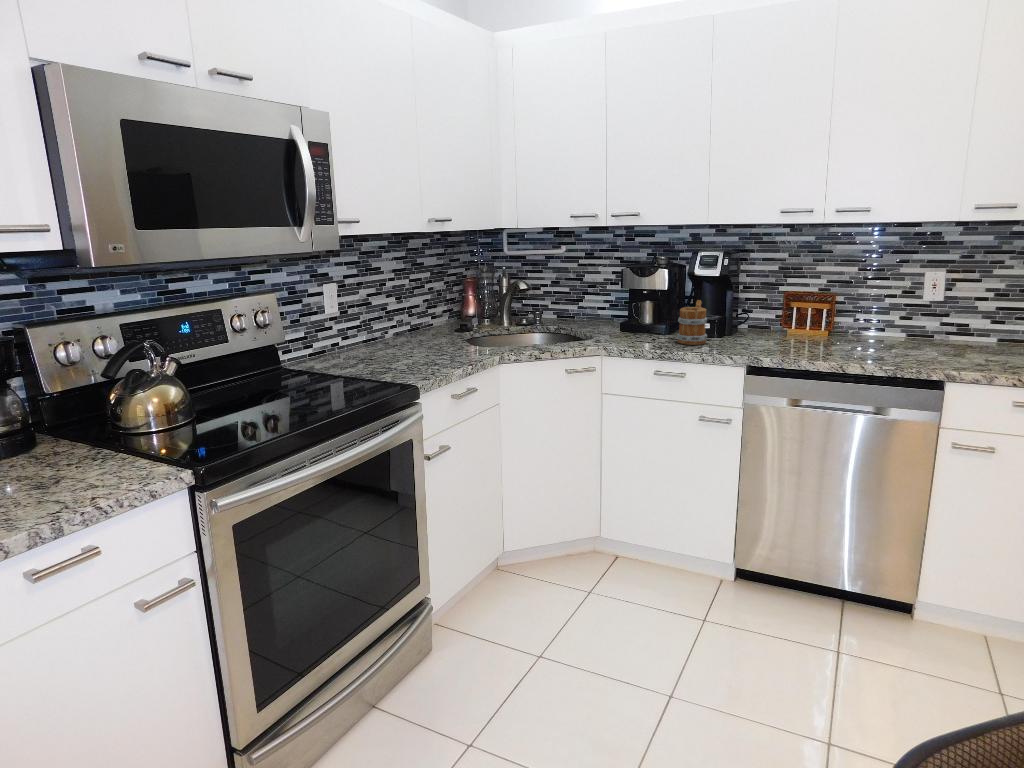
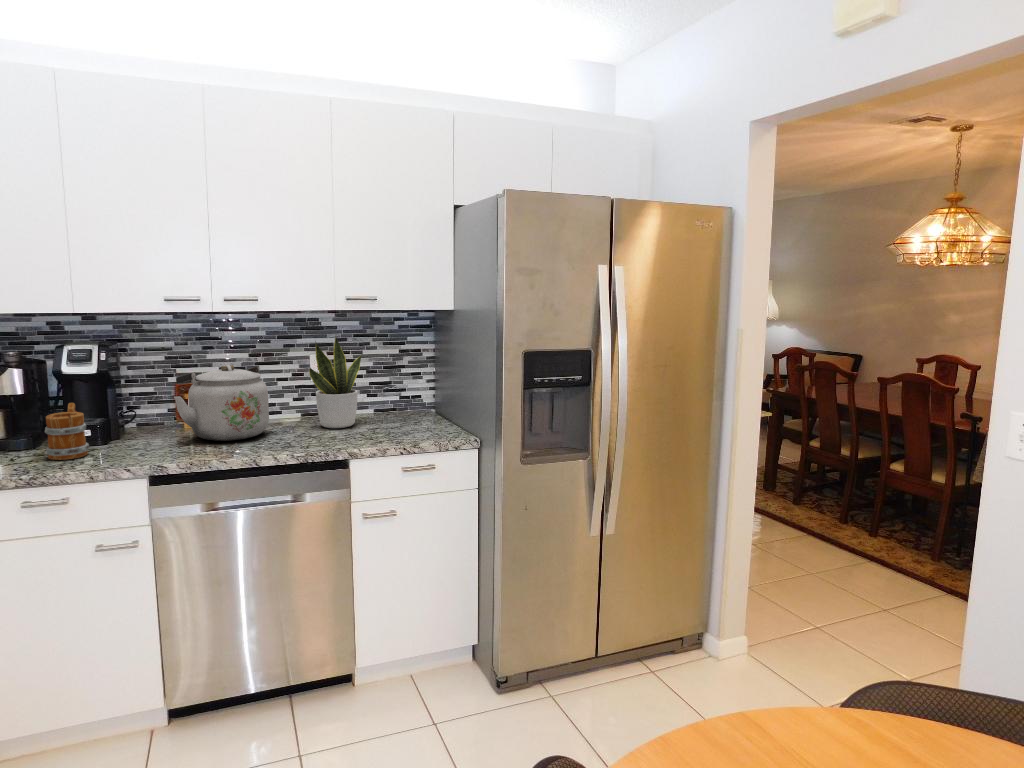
potted plant: none [920,247,993,352] -> present [309,336,362,428]
kettle: none [779,276,870,348] -> present [174,365,269,441]

